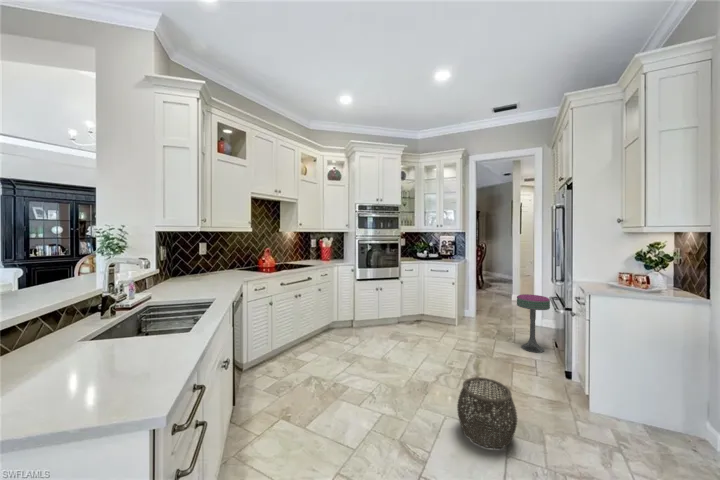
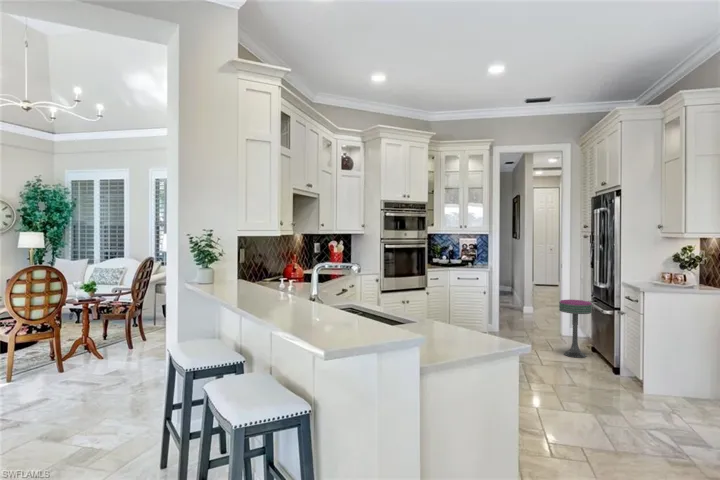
woven basket: present [457,377,517,449] -> none [549,369,603,424]

